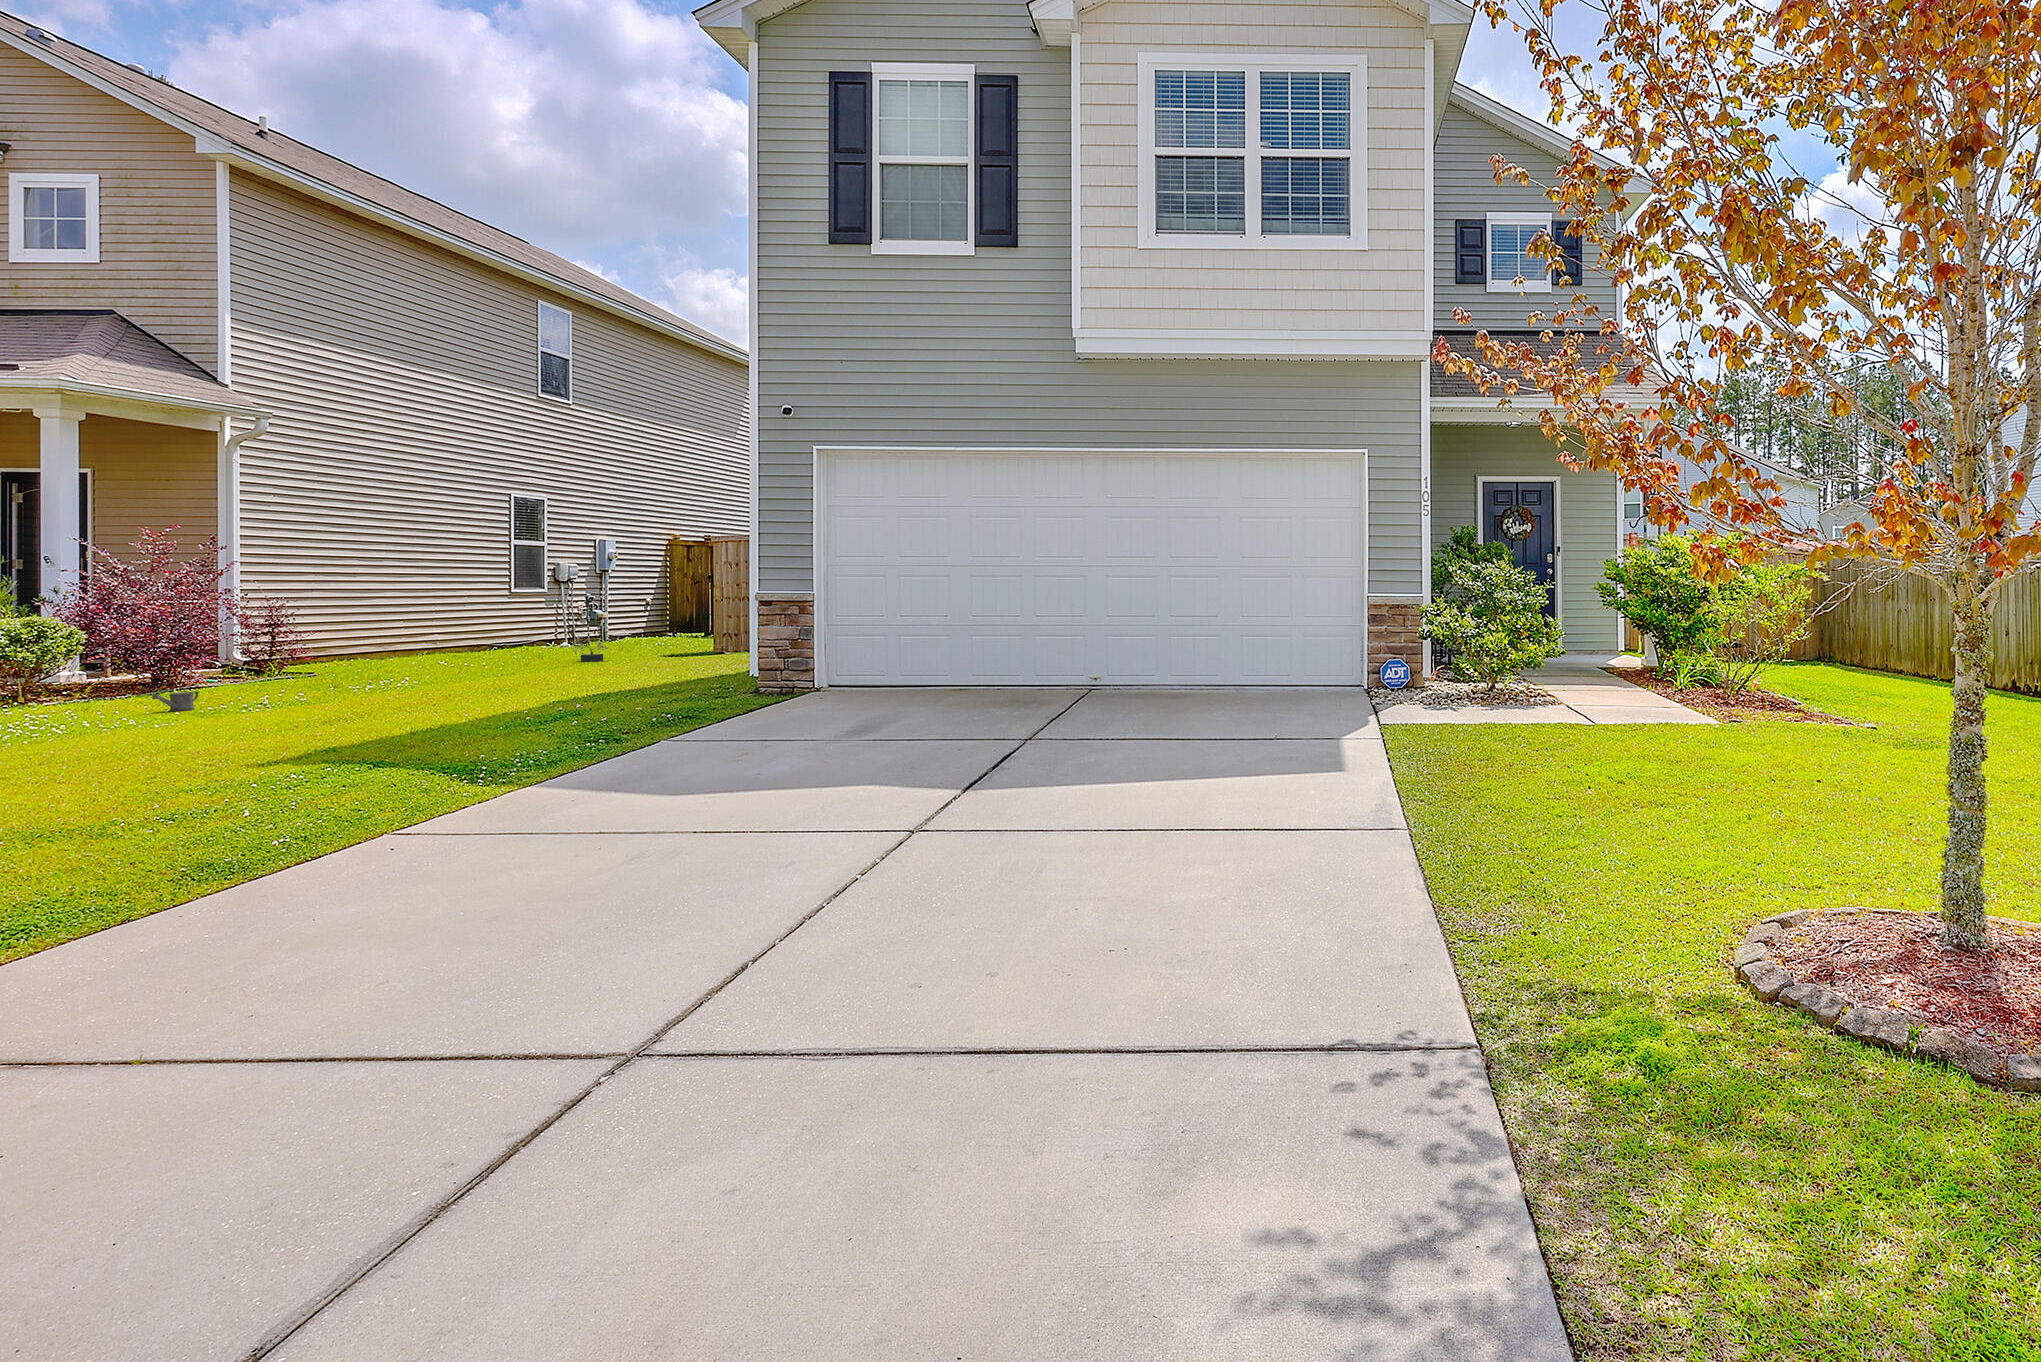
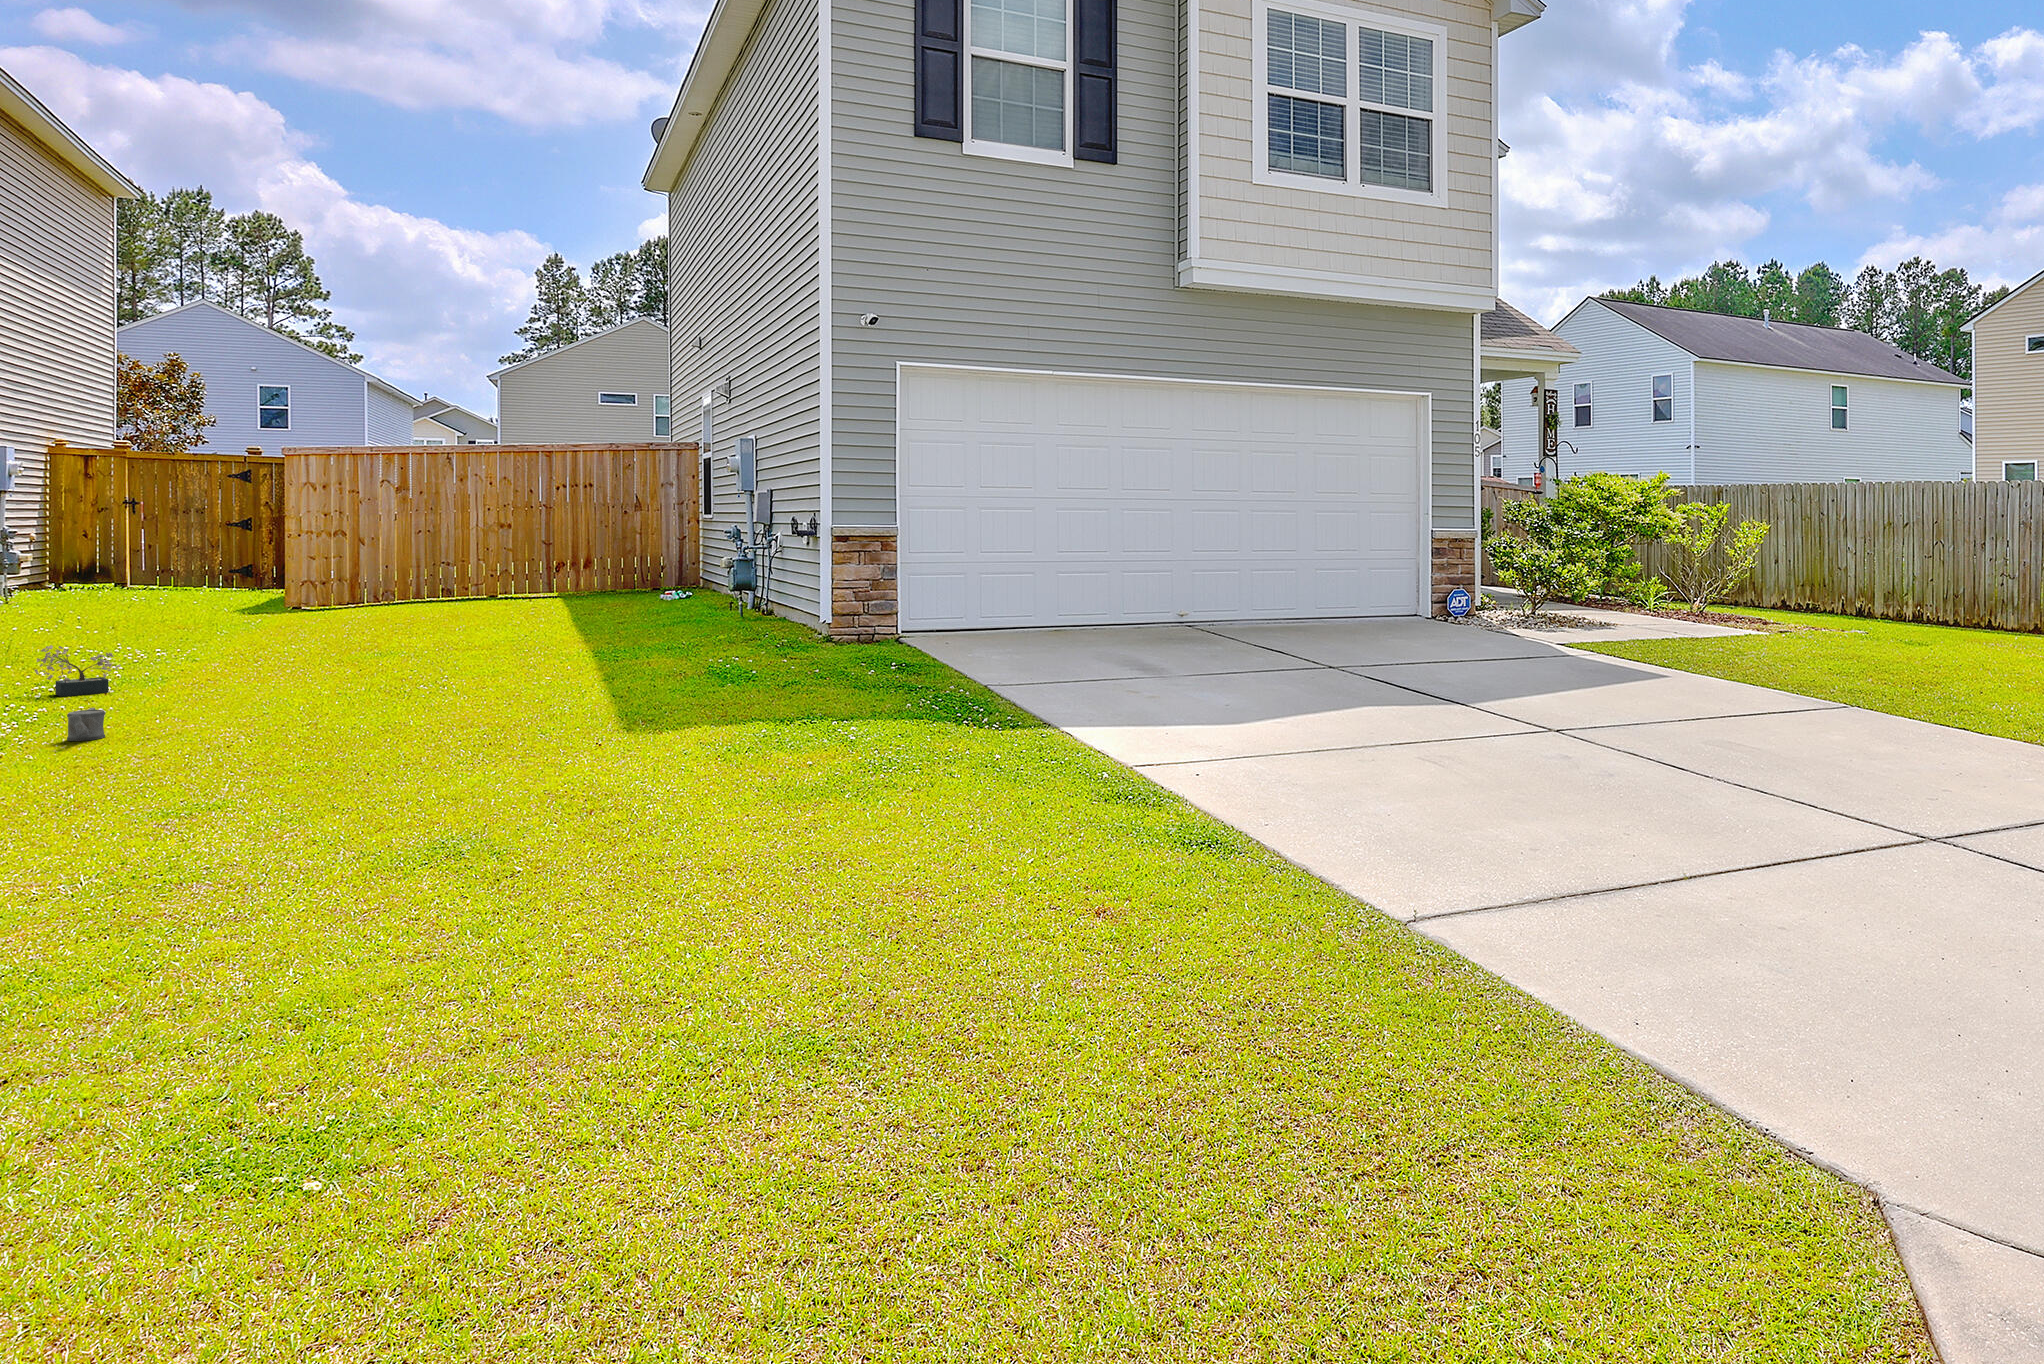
decorative plant: present [572,636,608,662] -> present [35,645,120,697]

